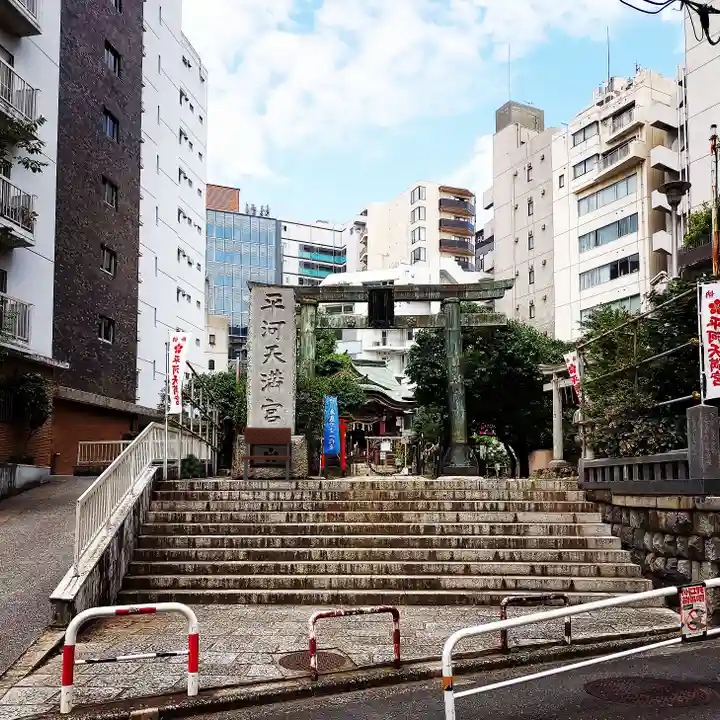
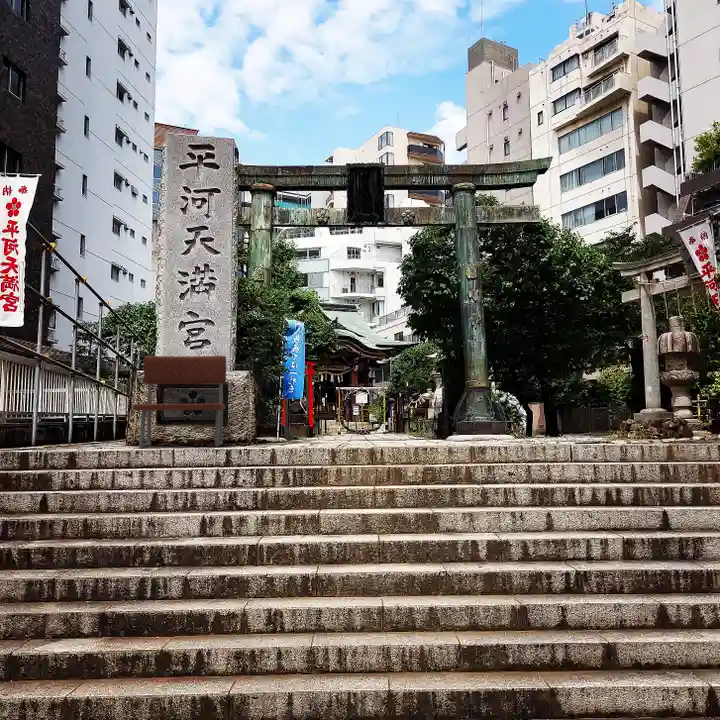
potted plant: present [178,454,206,479] -> none [27,402,87,447]

